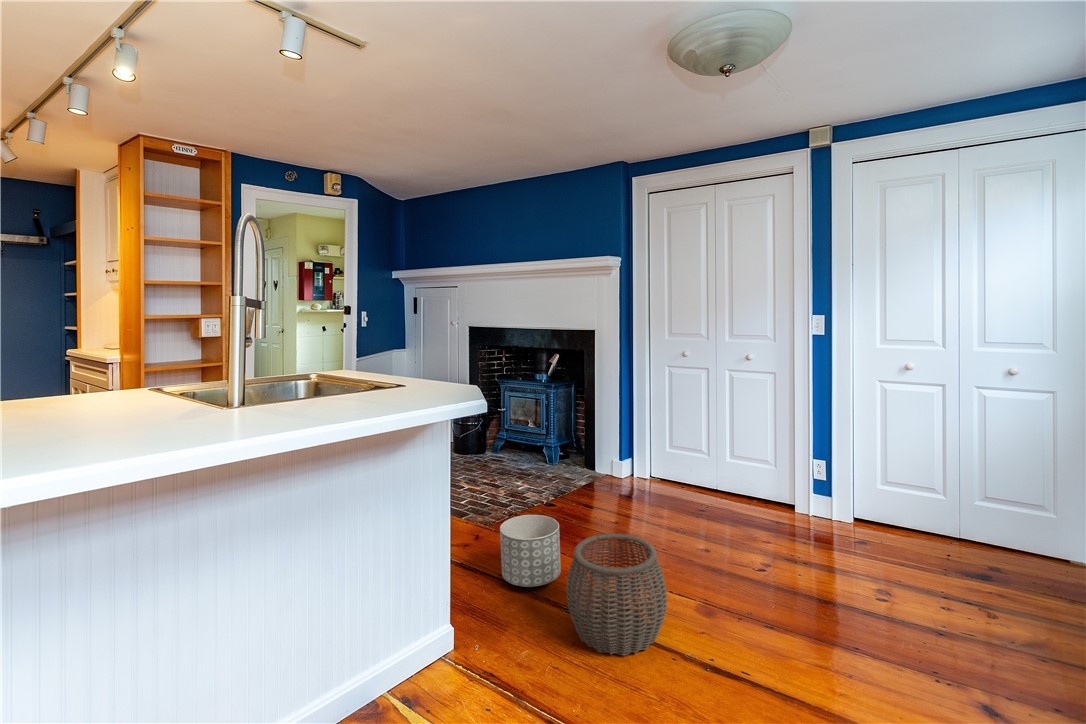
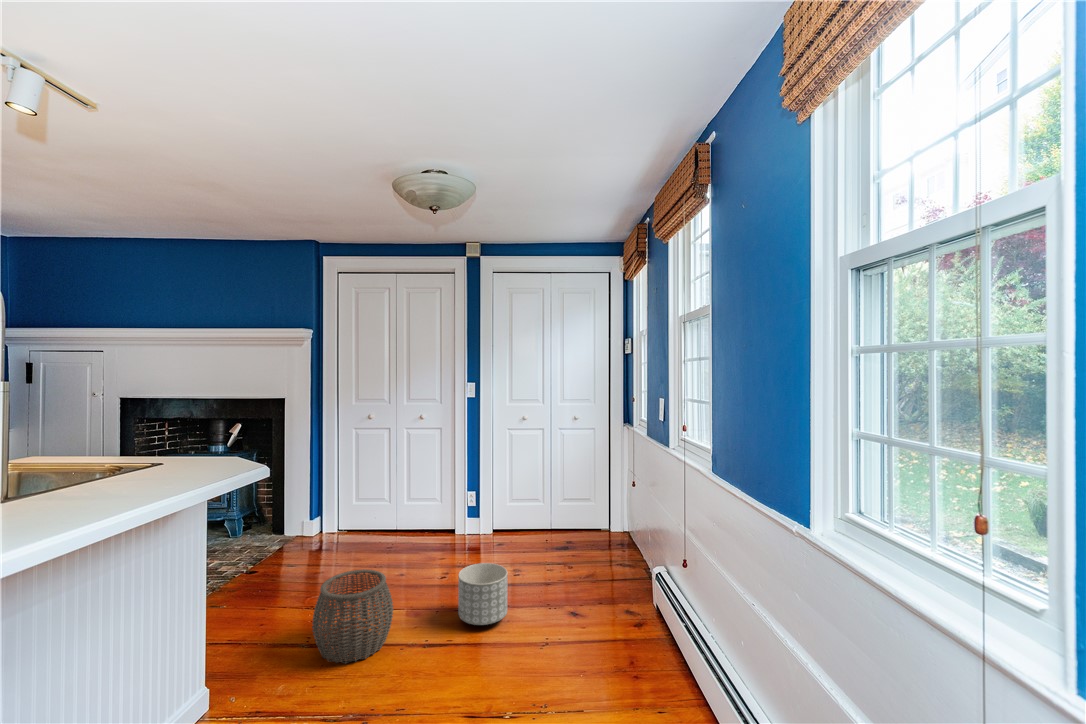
planter: present [500,515,561,587] -> present [458,563,508,625]

